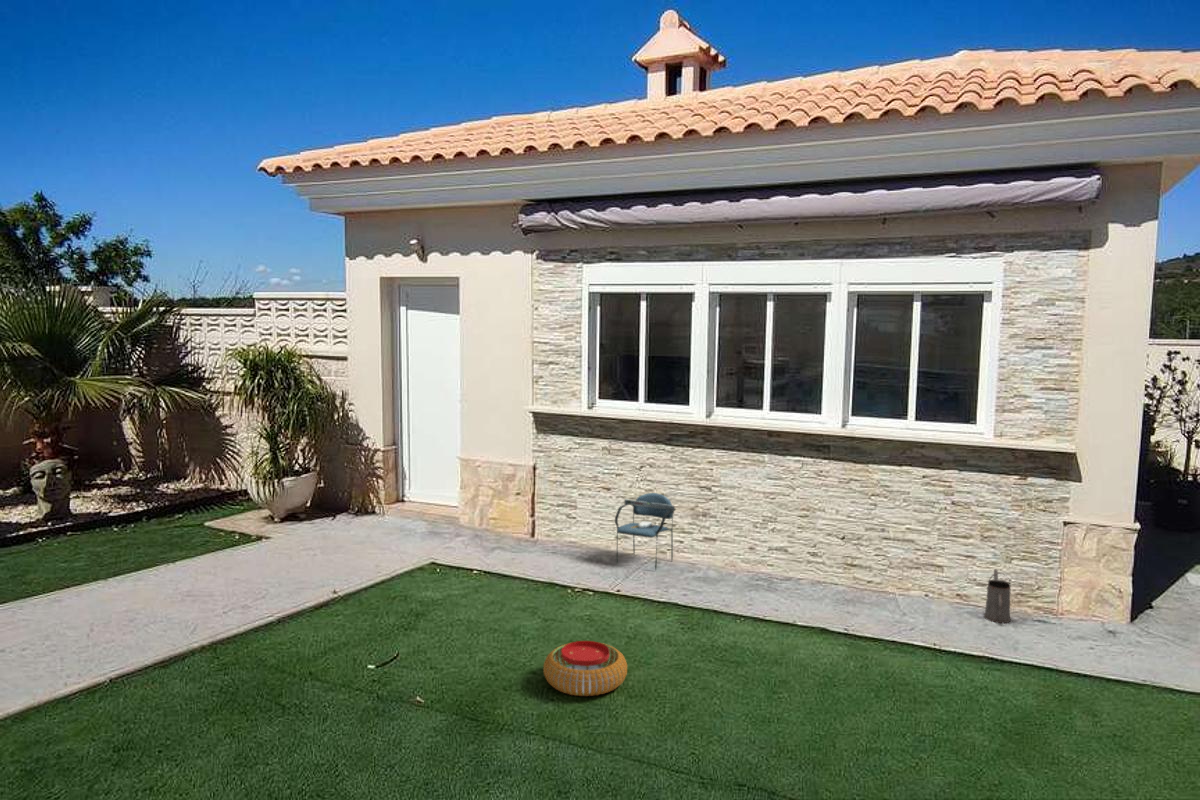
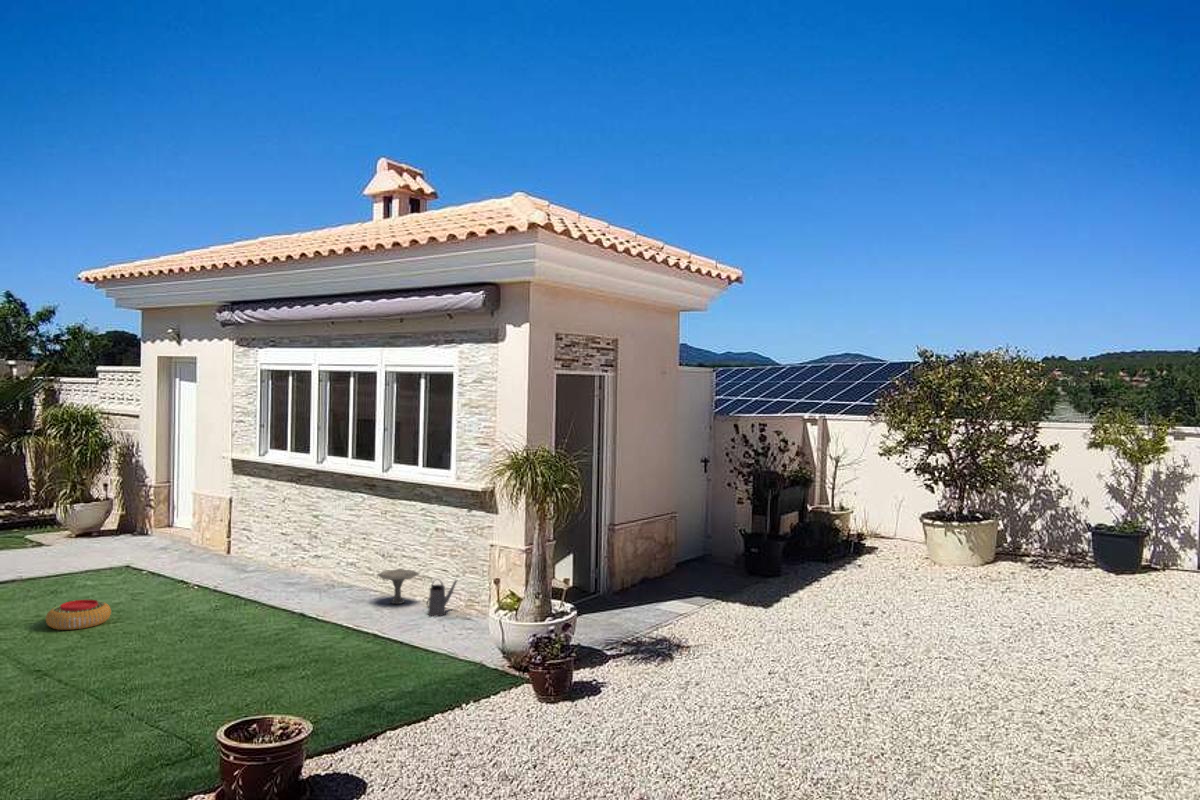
chair: present [615,493,675,570] -> none [246,520,294,577]
side table: none [881,558,940,606] -> present [377,569,419,604]

